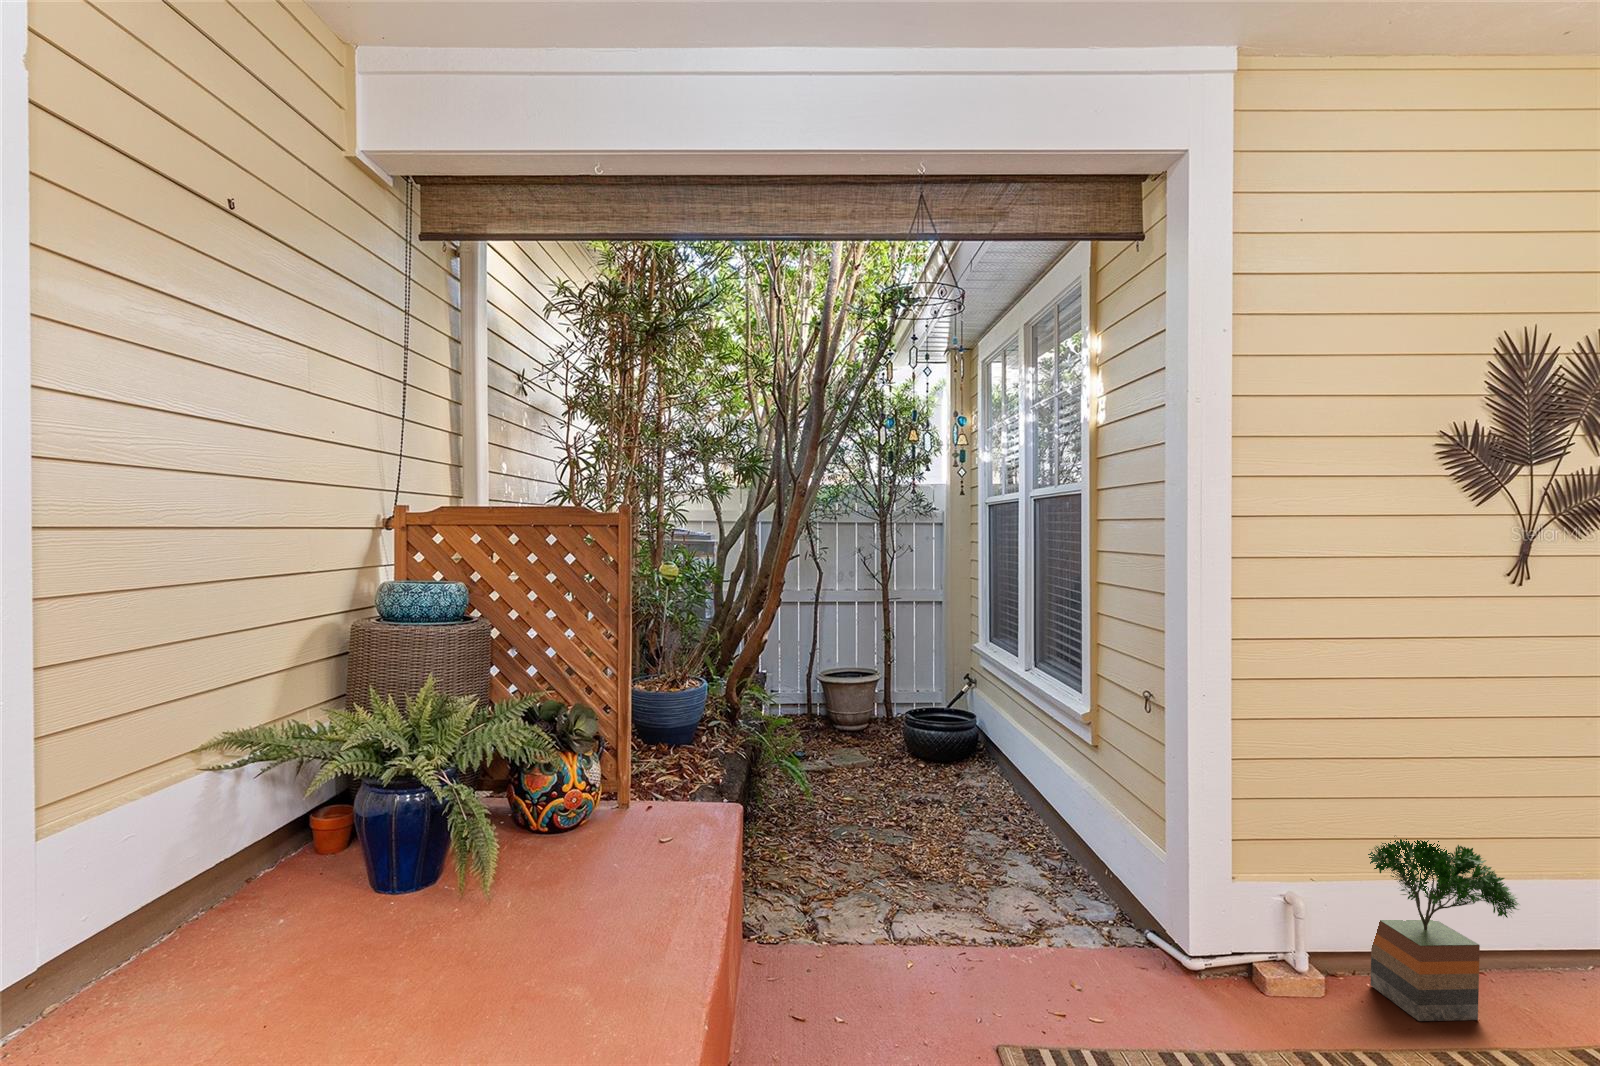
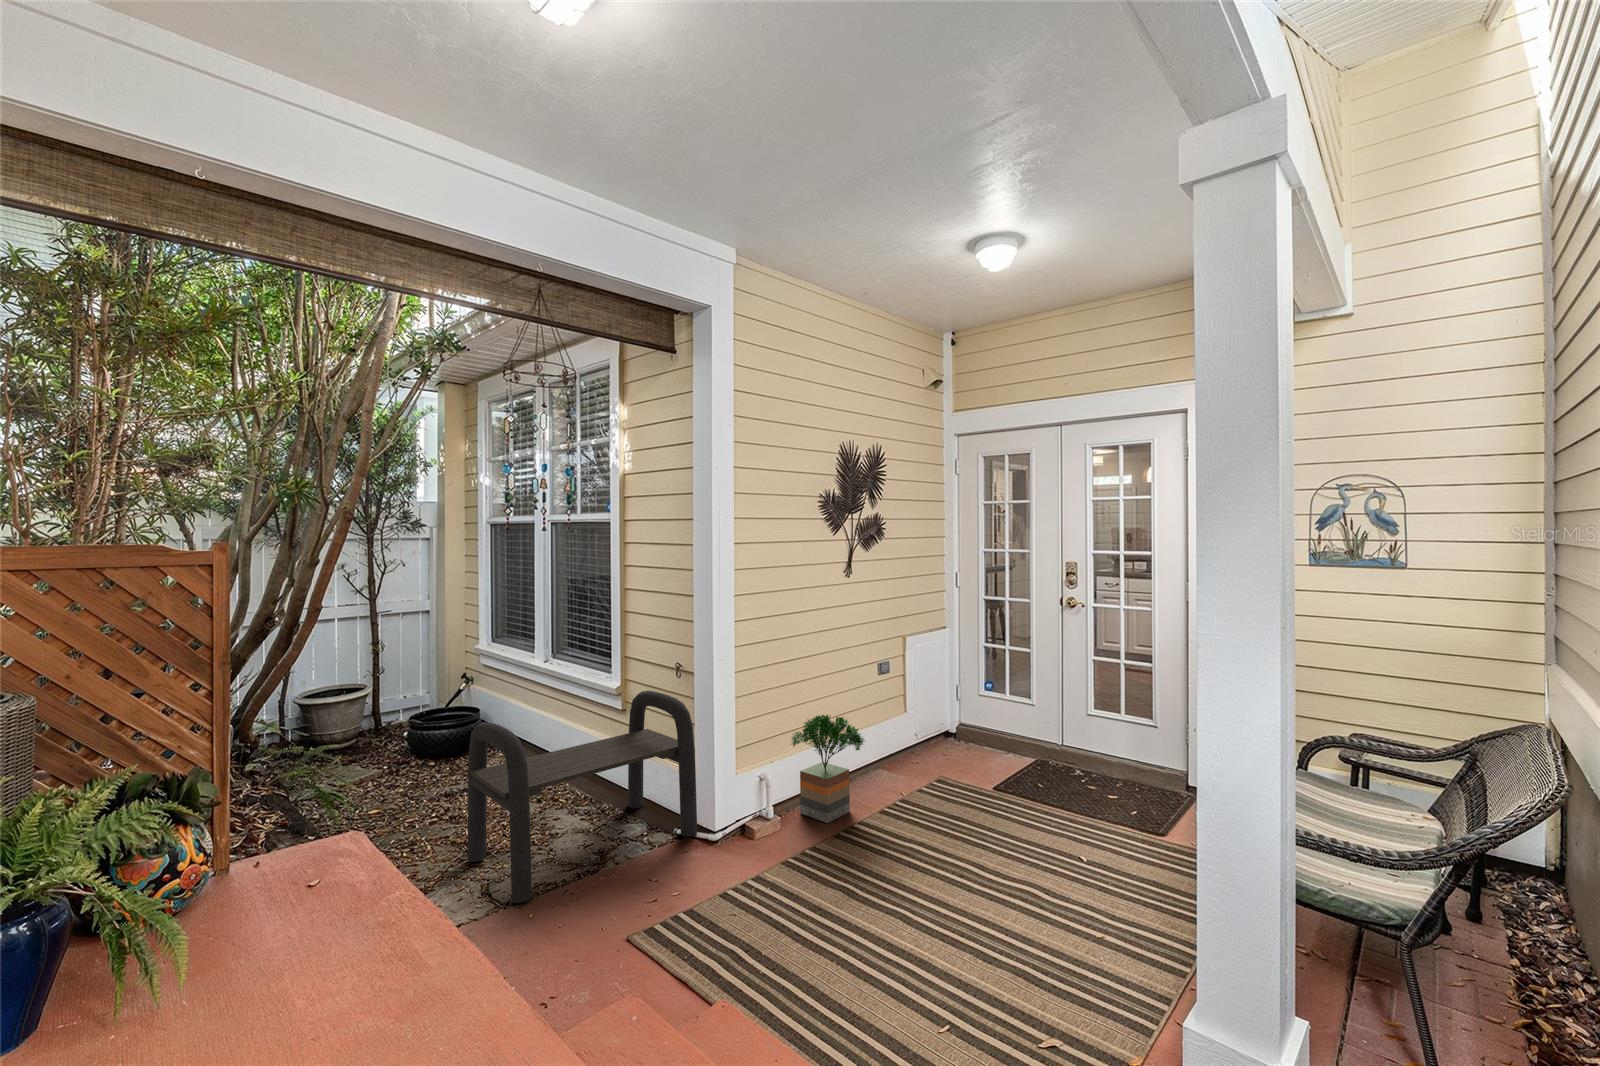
bench: none [899,727,1179,951] -> present [468,691,697,903]

